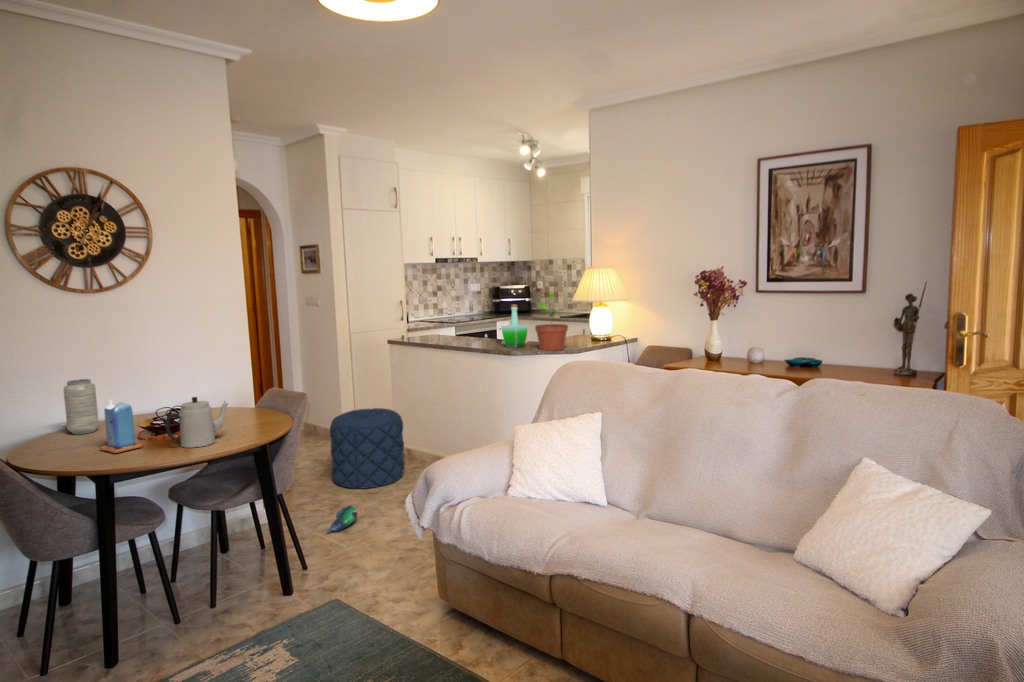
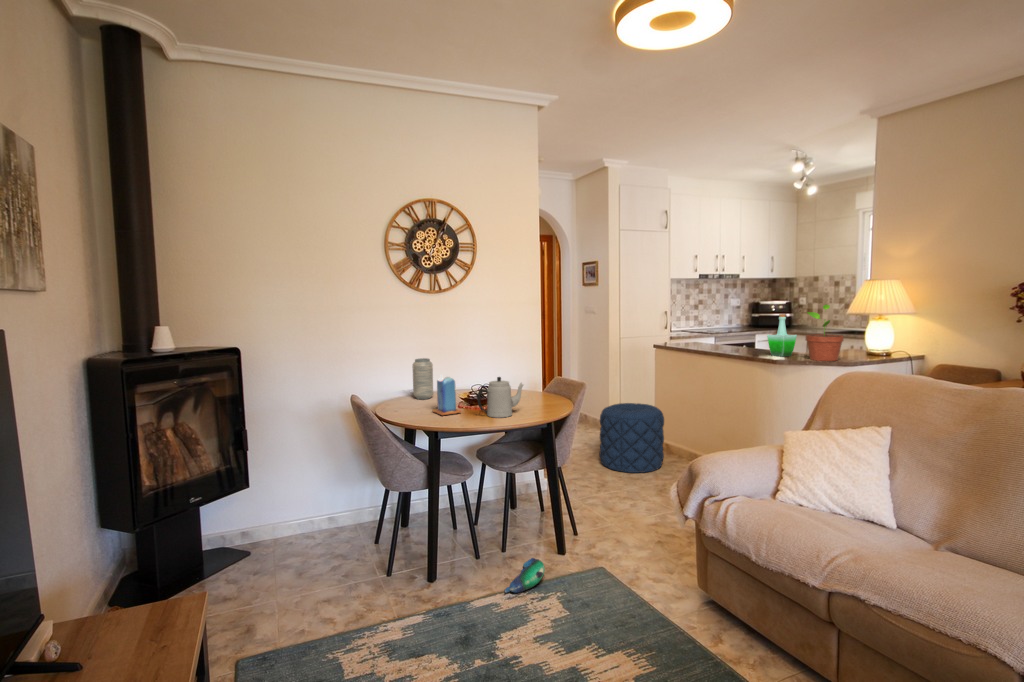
plush toy: present [327,506,357,533] -> present [505,558,545,593]

